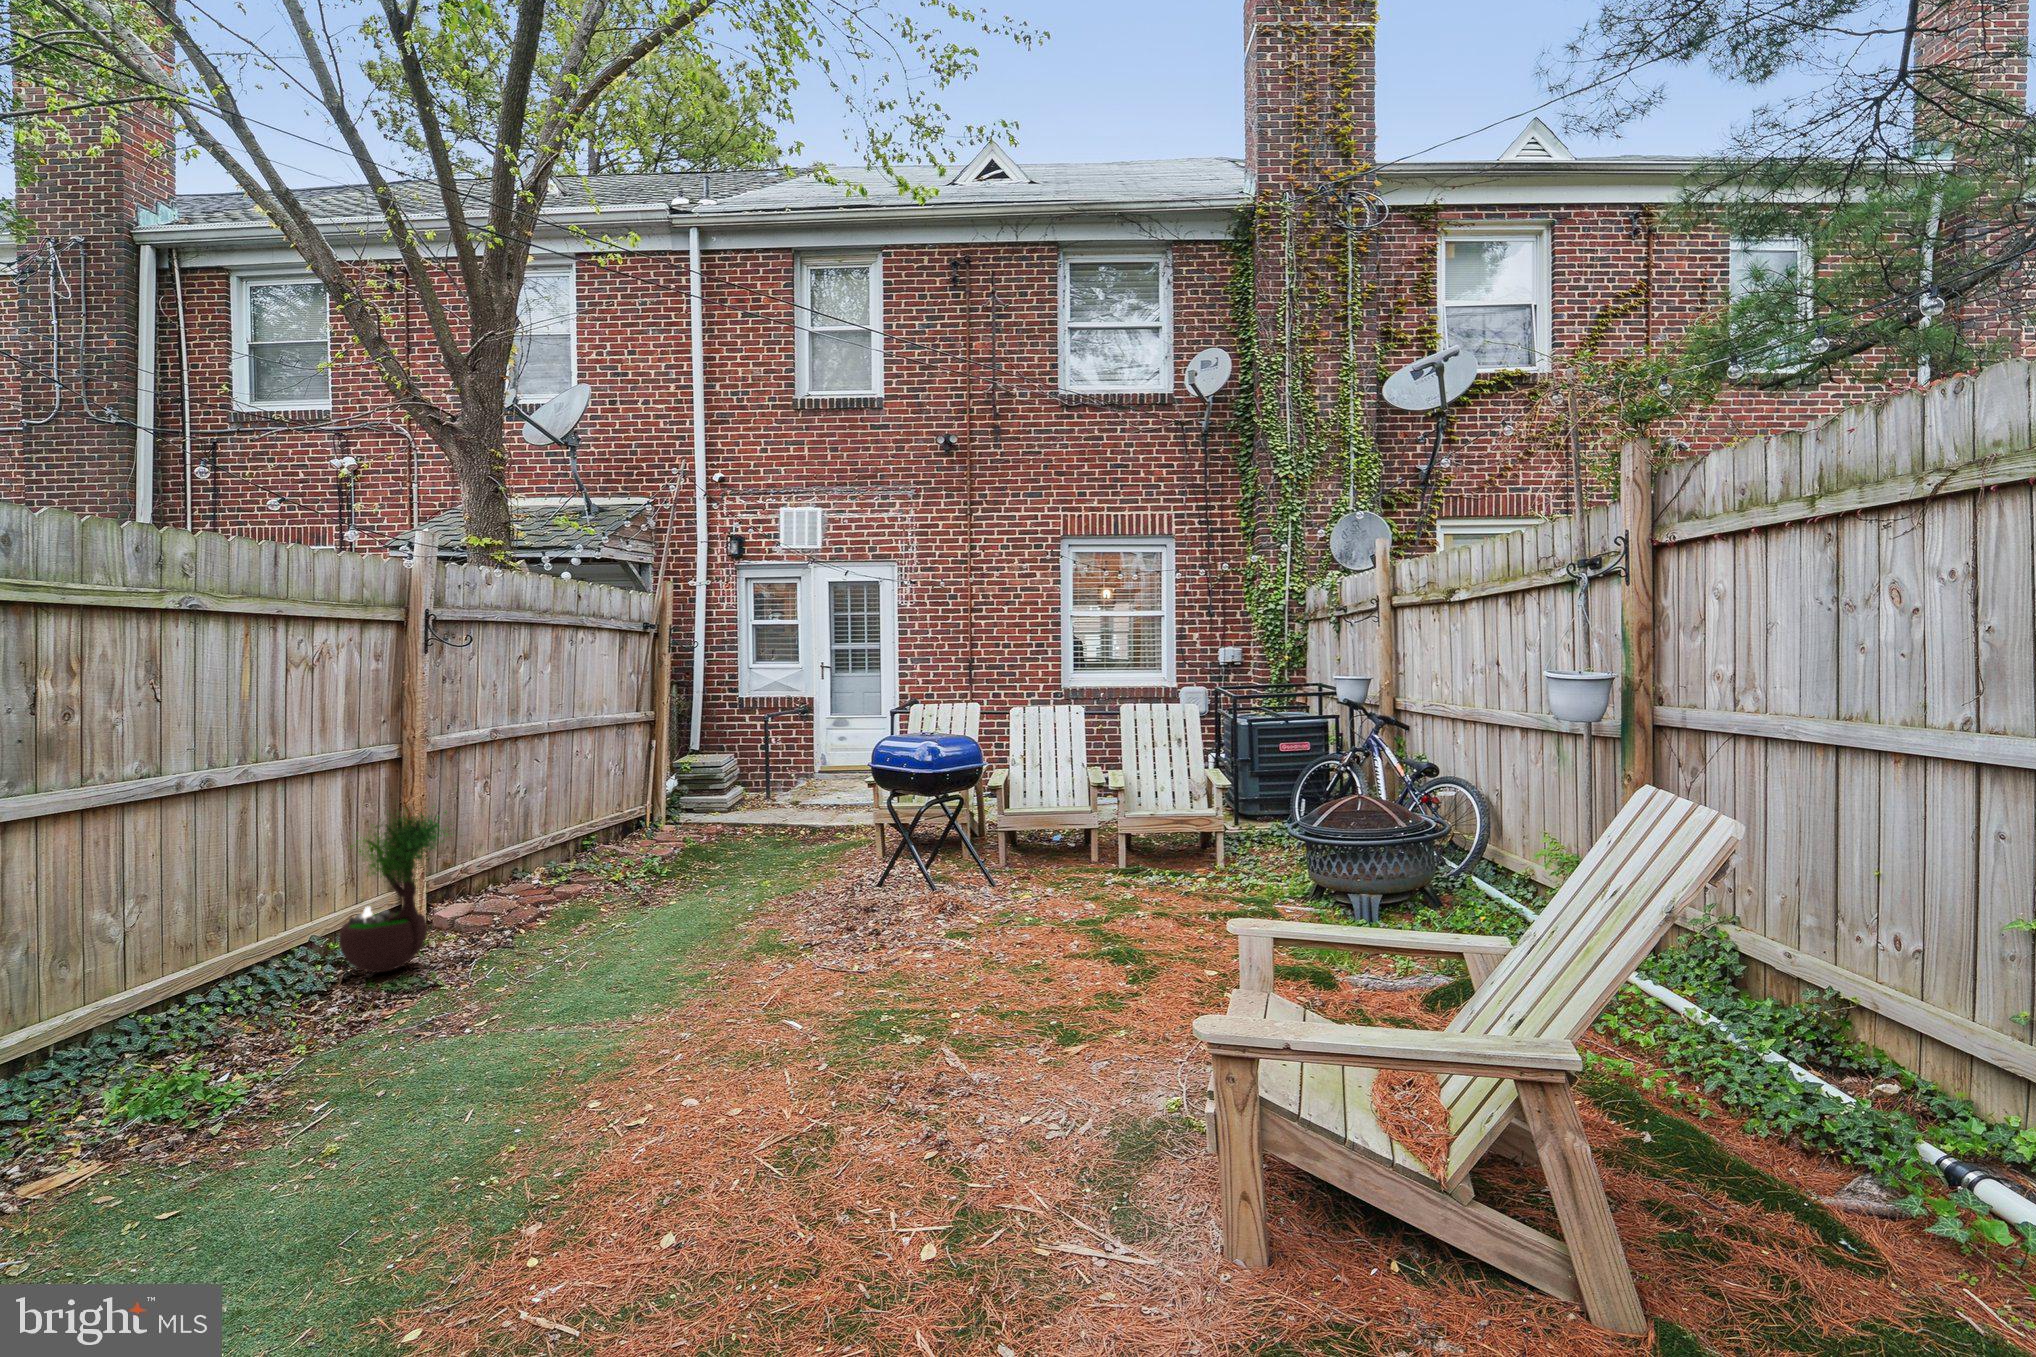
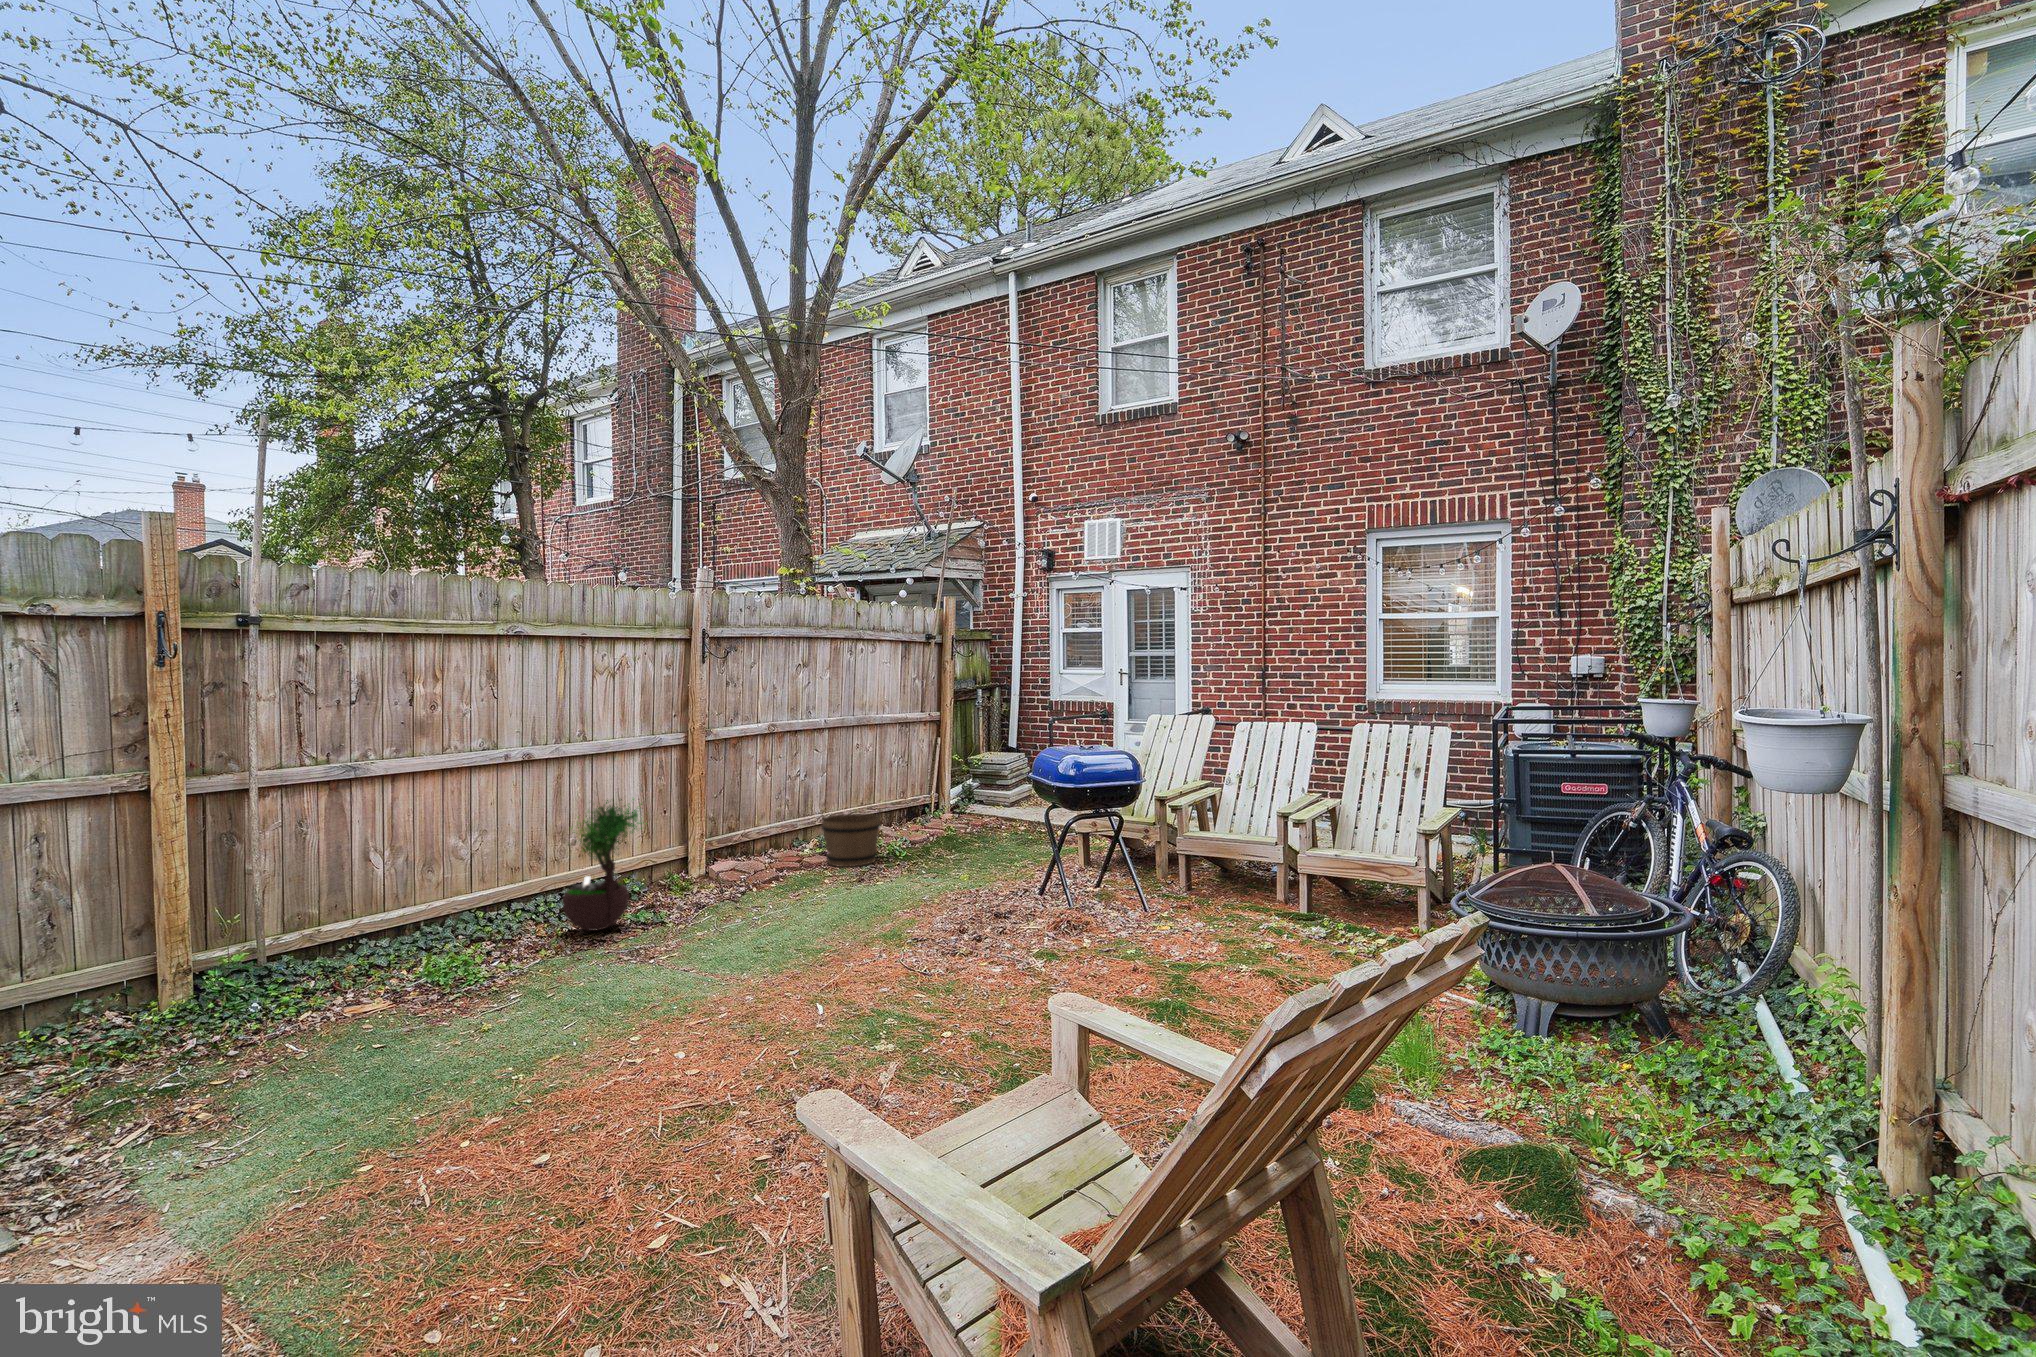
bucket: none [564,812,636,880] -> present [821,809,881,867]

